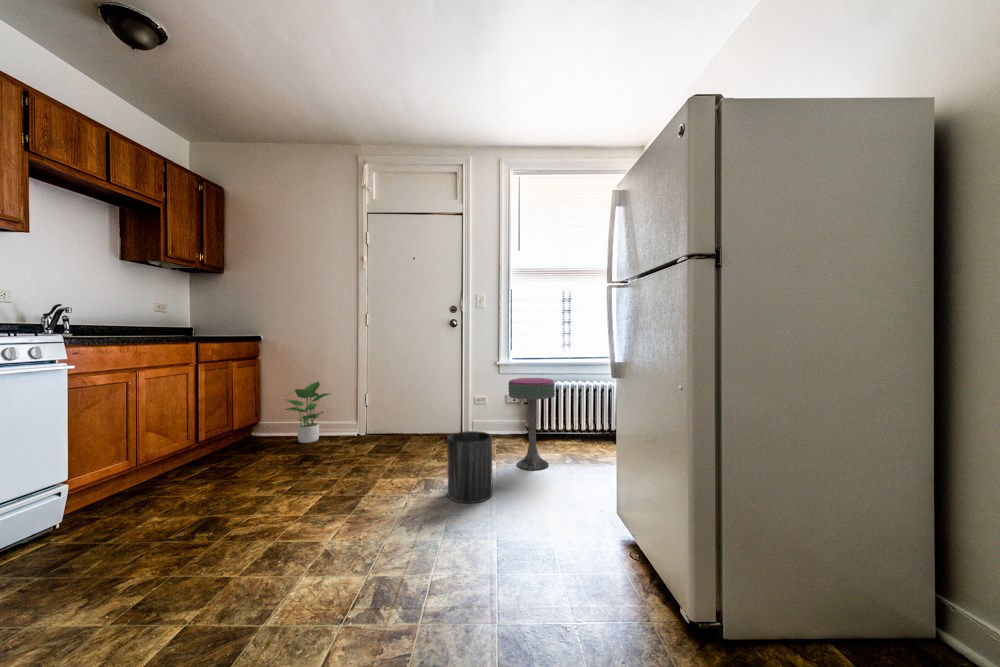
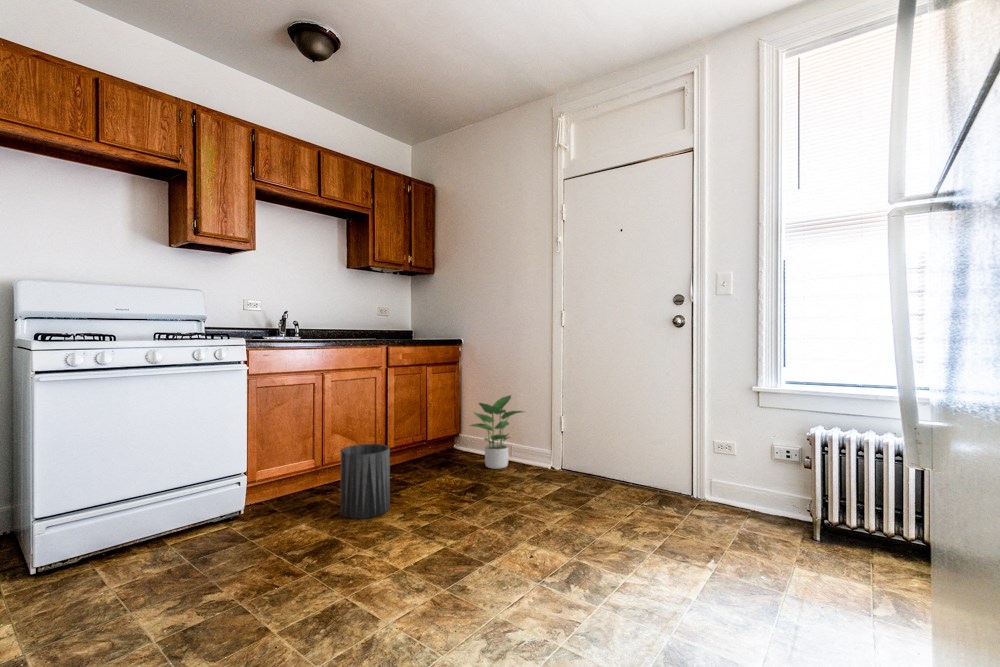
bar stool: present [508,378,555,470] -> none [735,424,838,609]
trash can: present [447,431,493,503] -> present [341,444,390,519]

